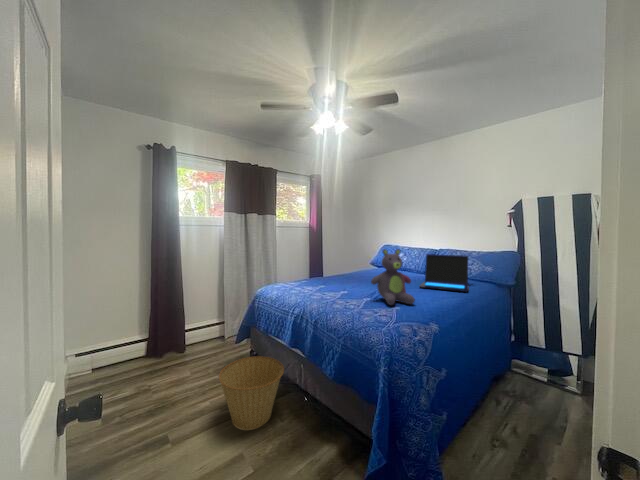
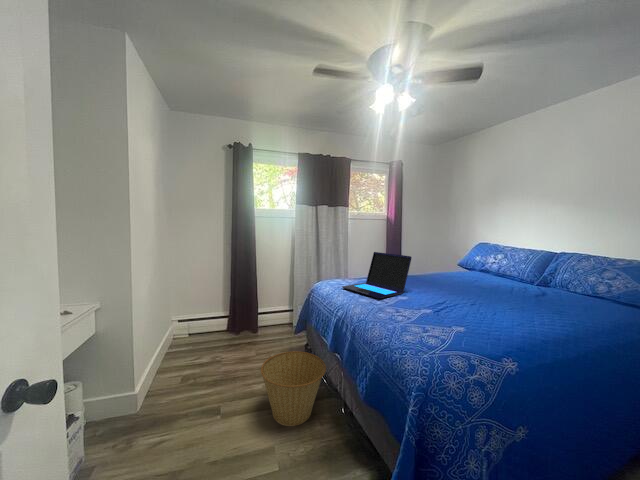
stuffed bear: present [371,249,415,305] -> none [430,250,490,326]
laptop: present [420,254,468,292] -> present [342,252,412,299]

